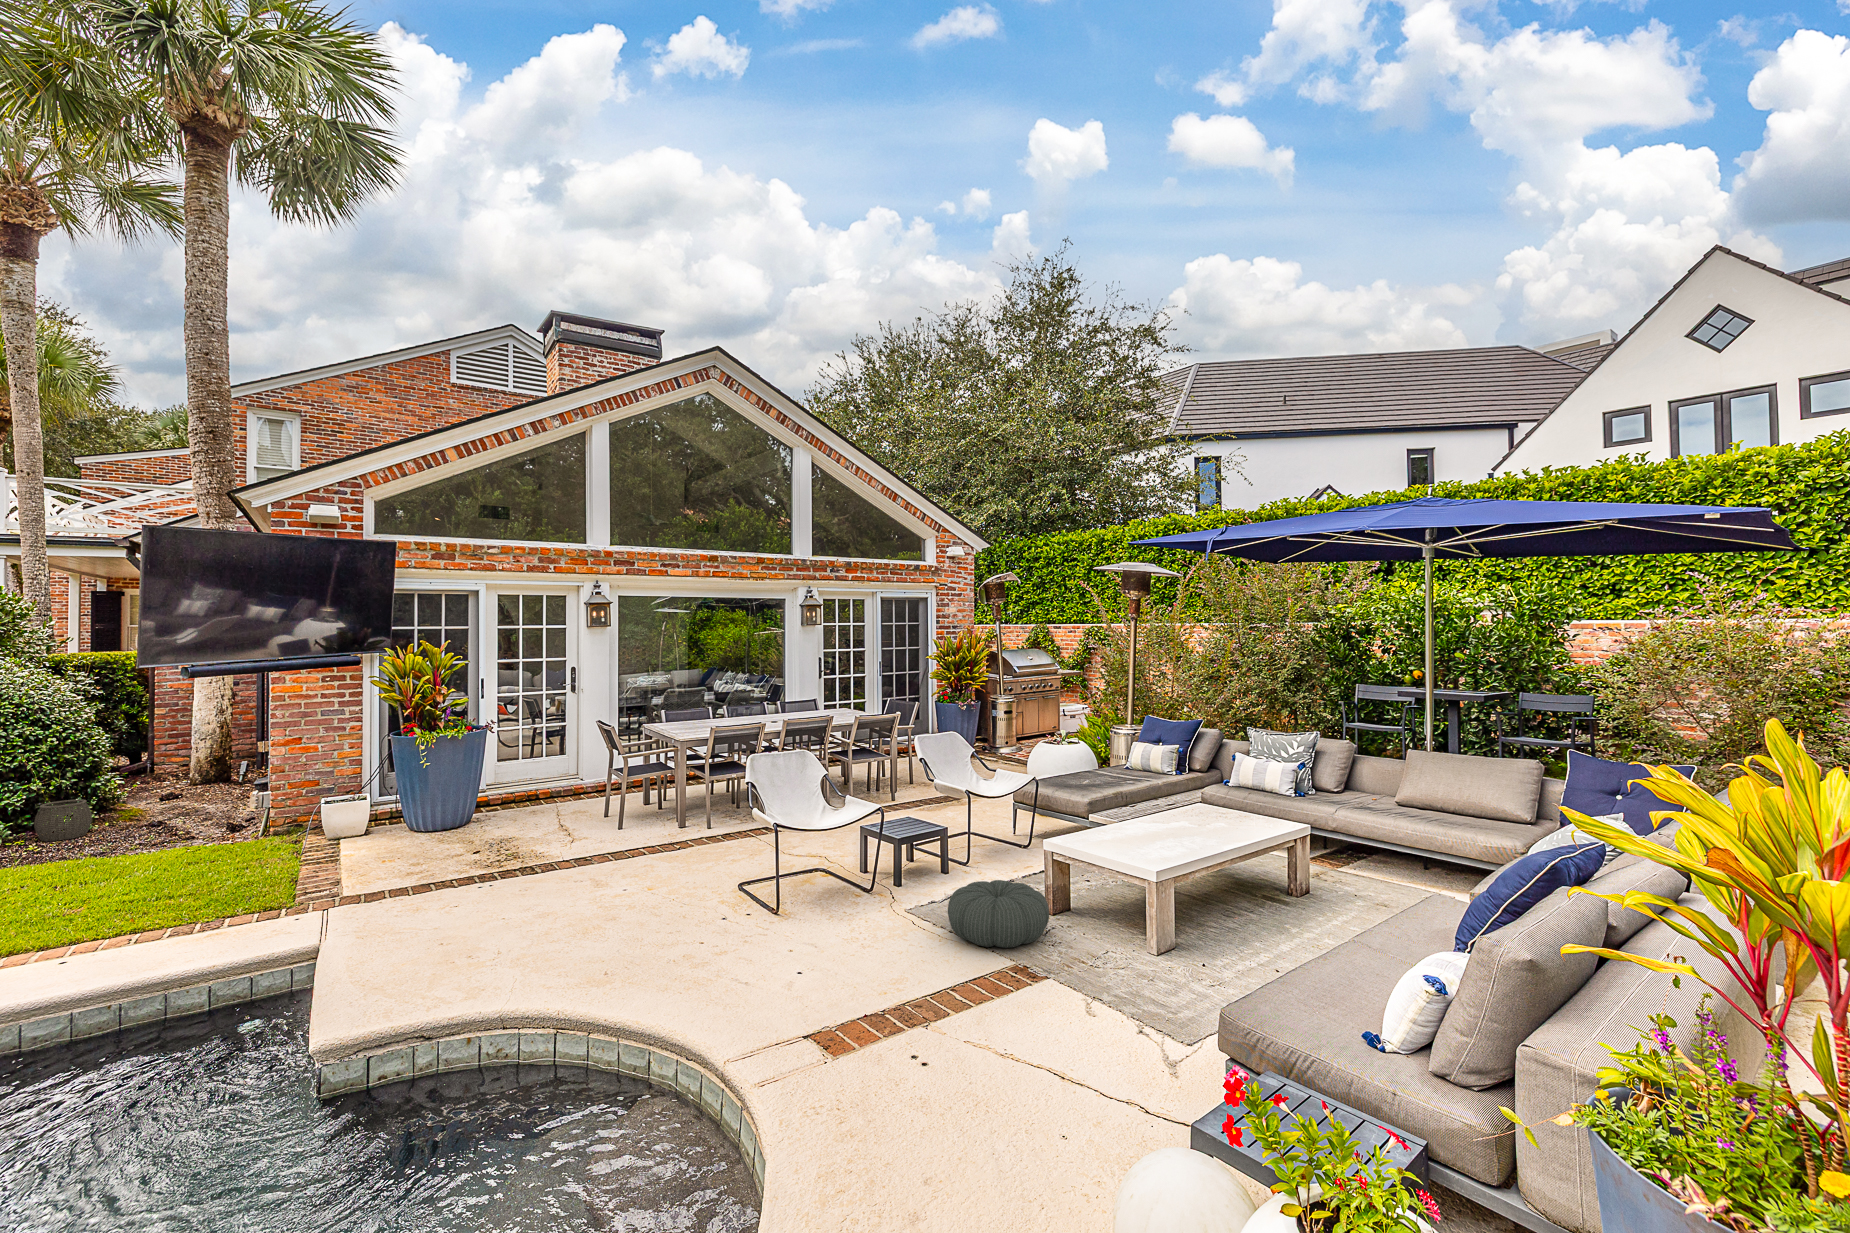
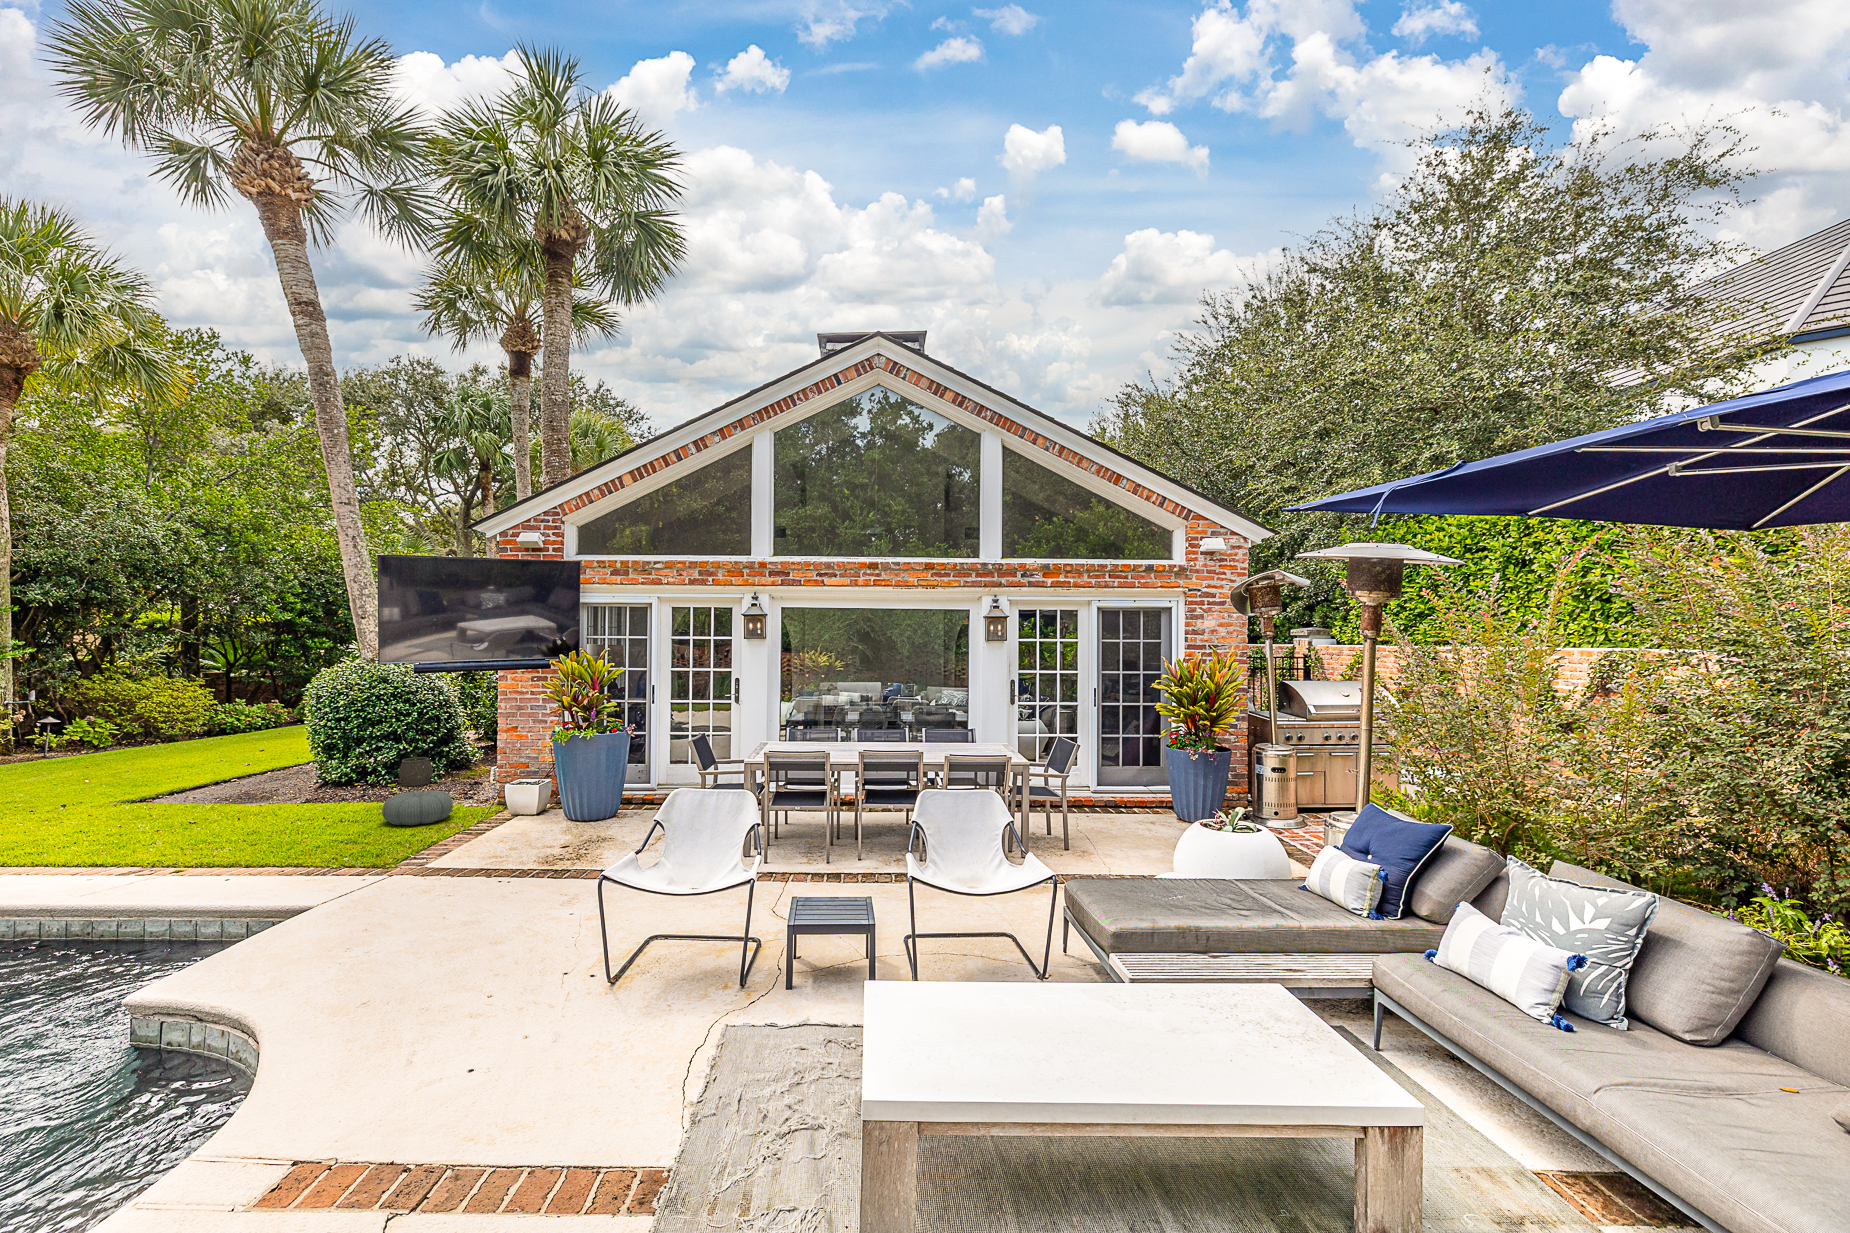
pouf: present [948,880,1049,948] -> present [382,790,453,825]

